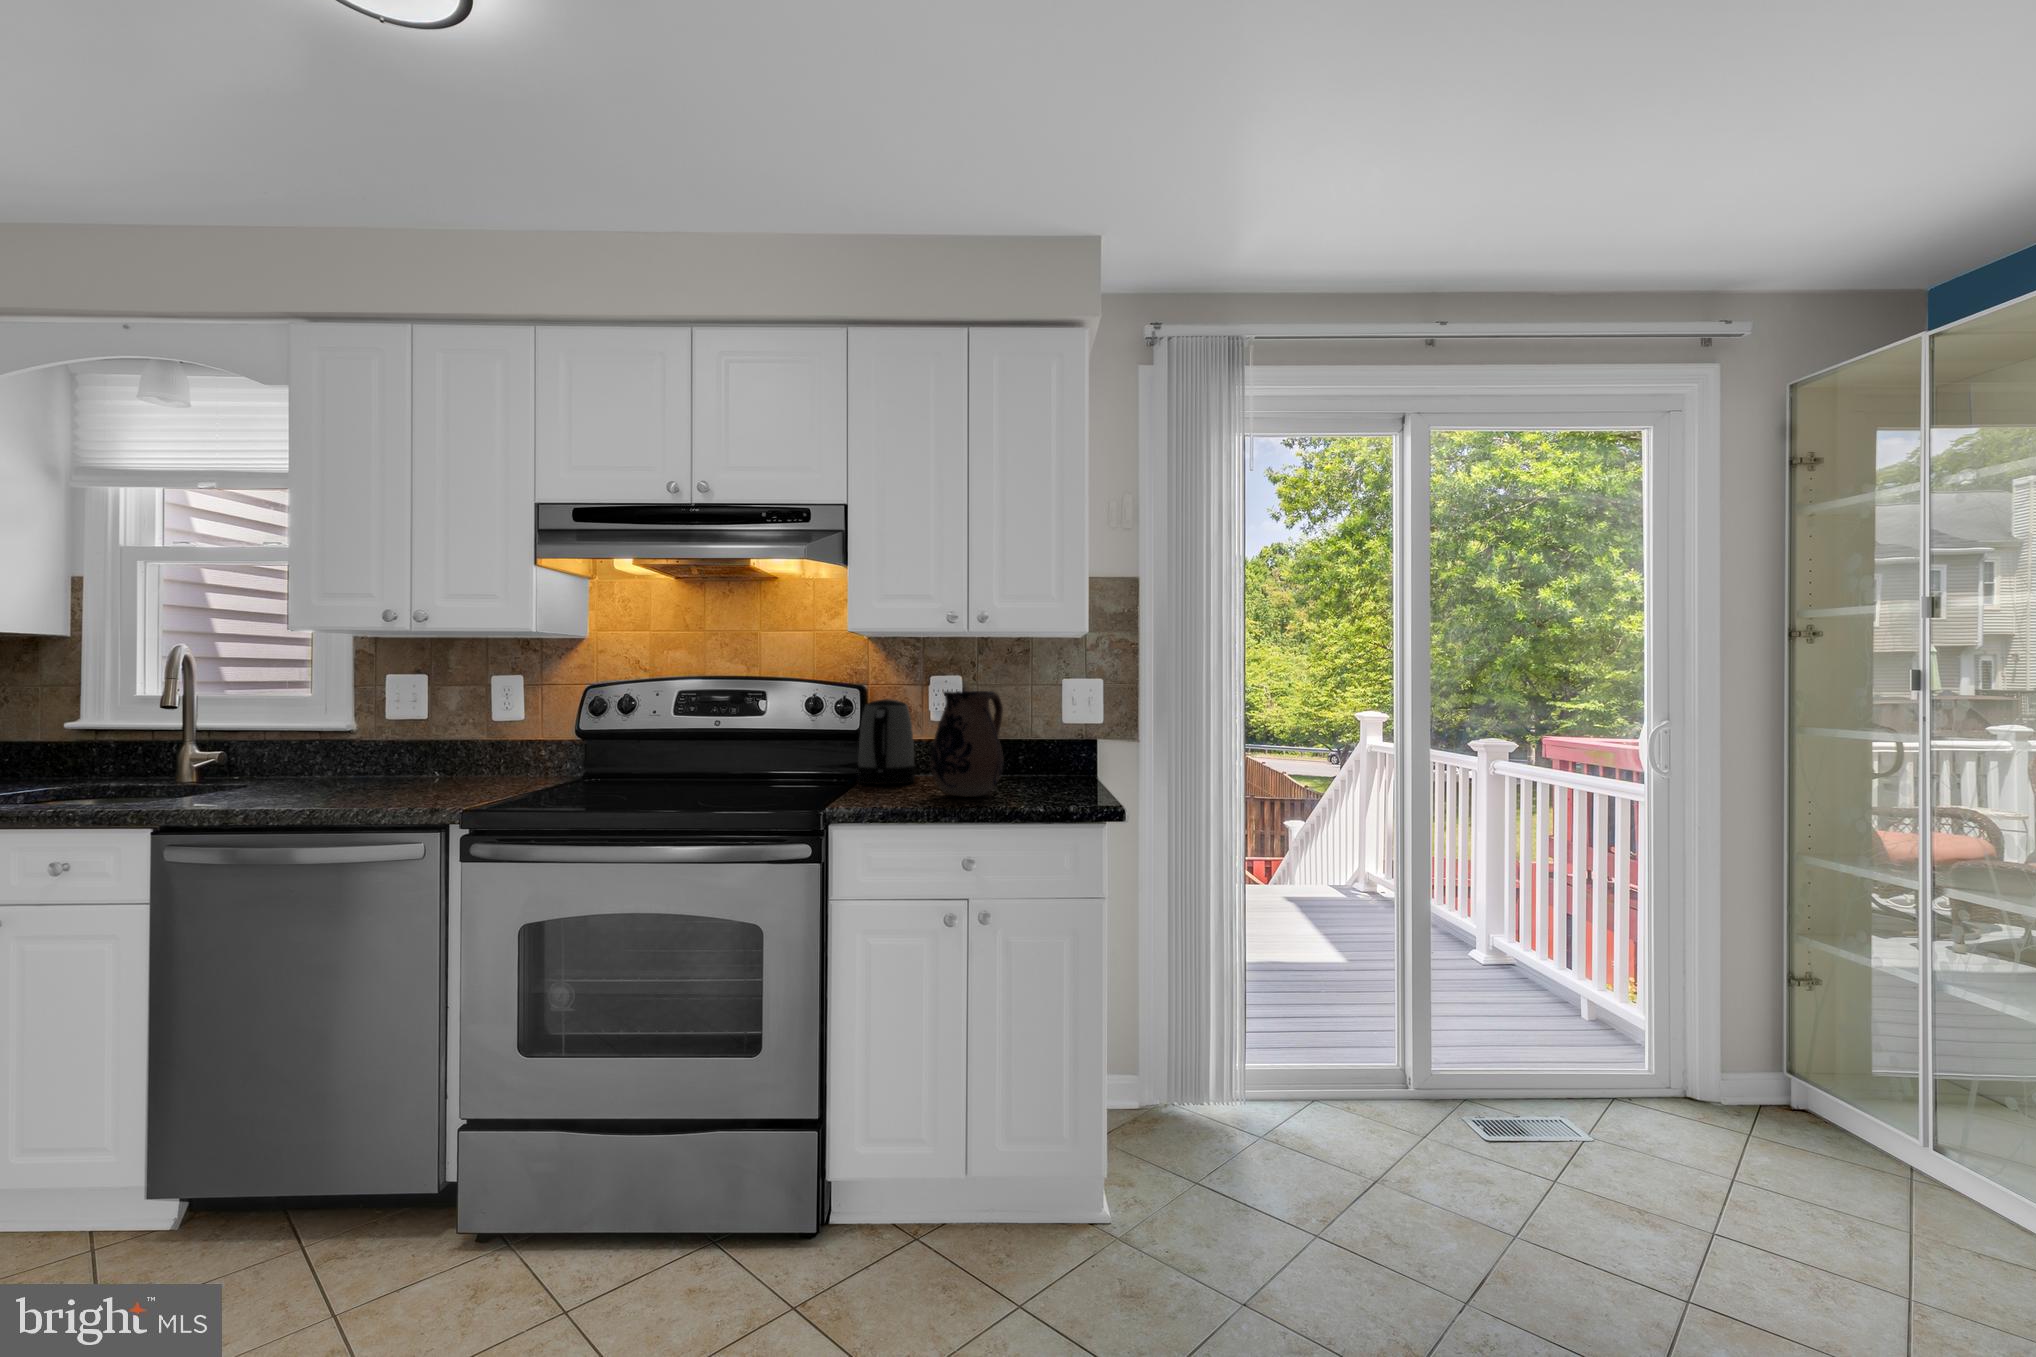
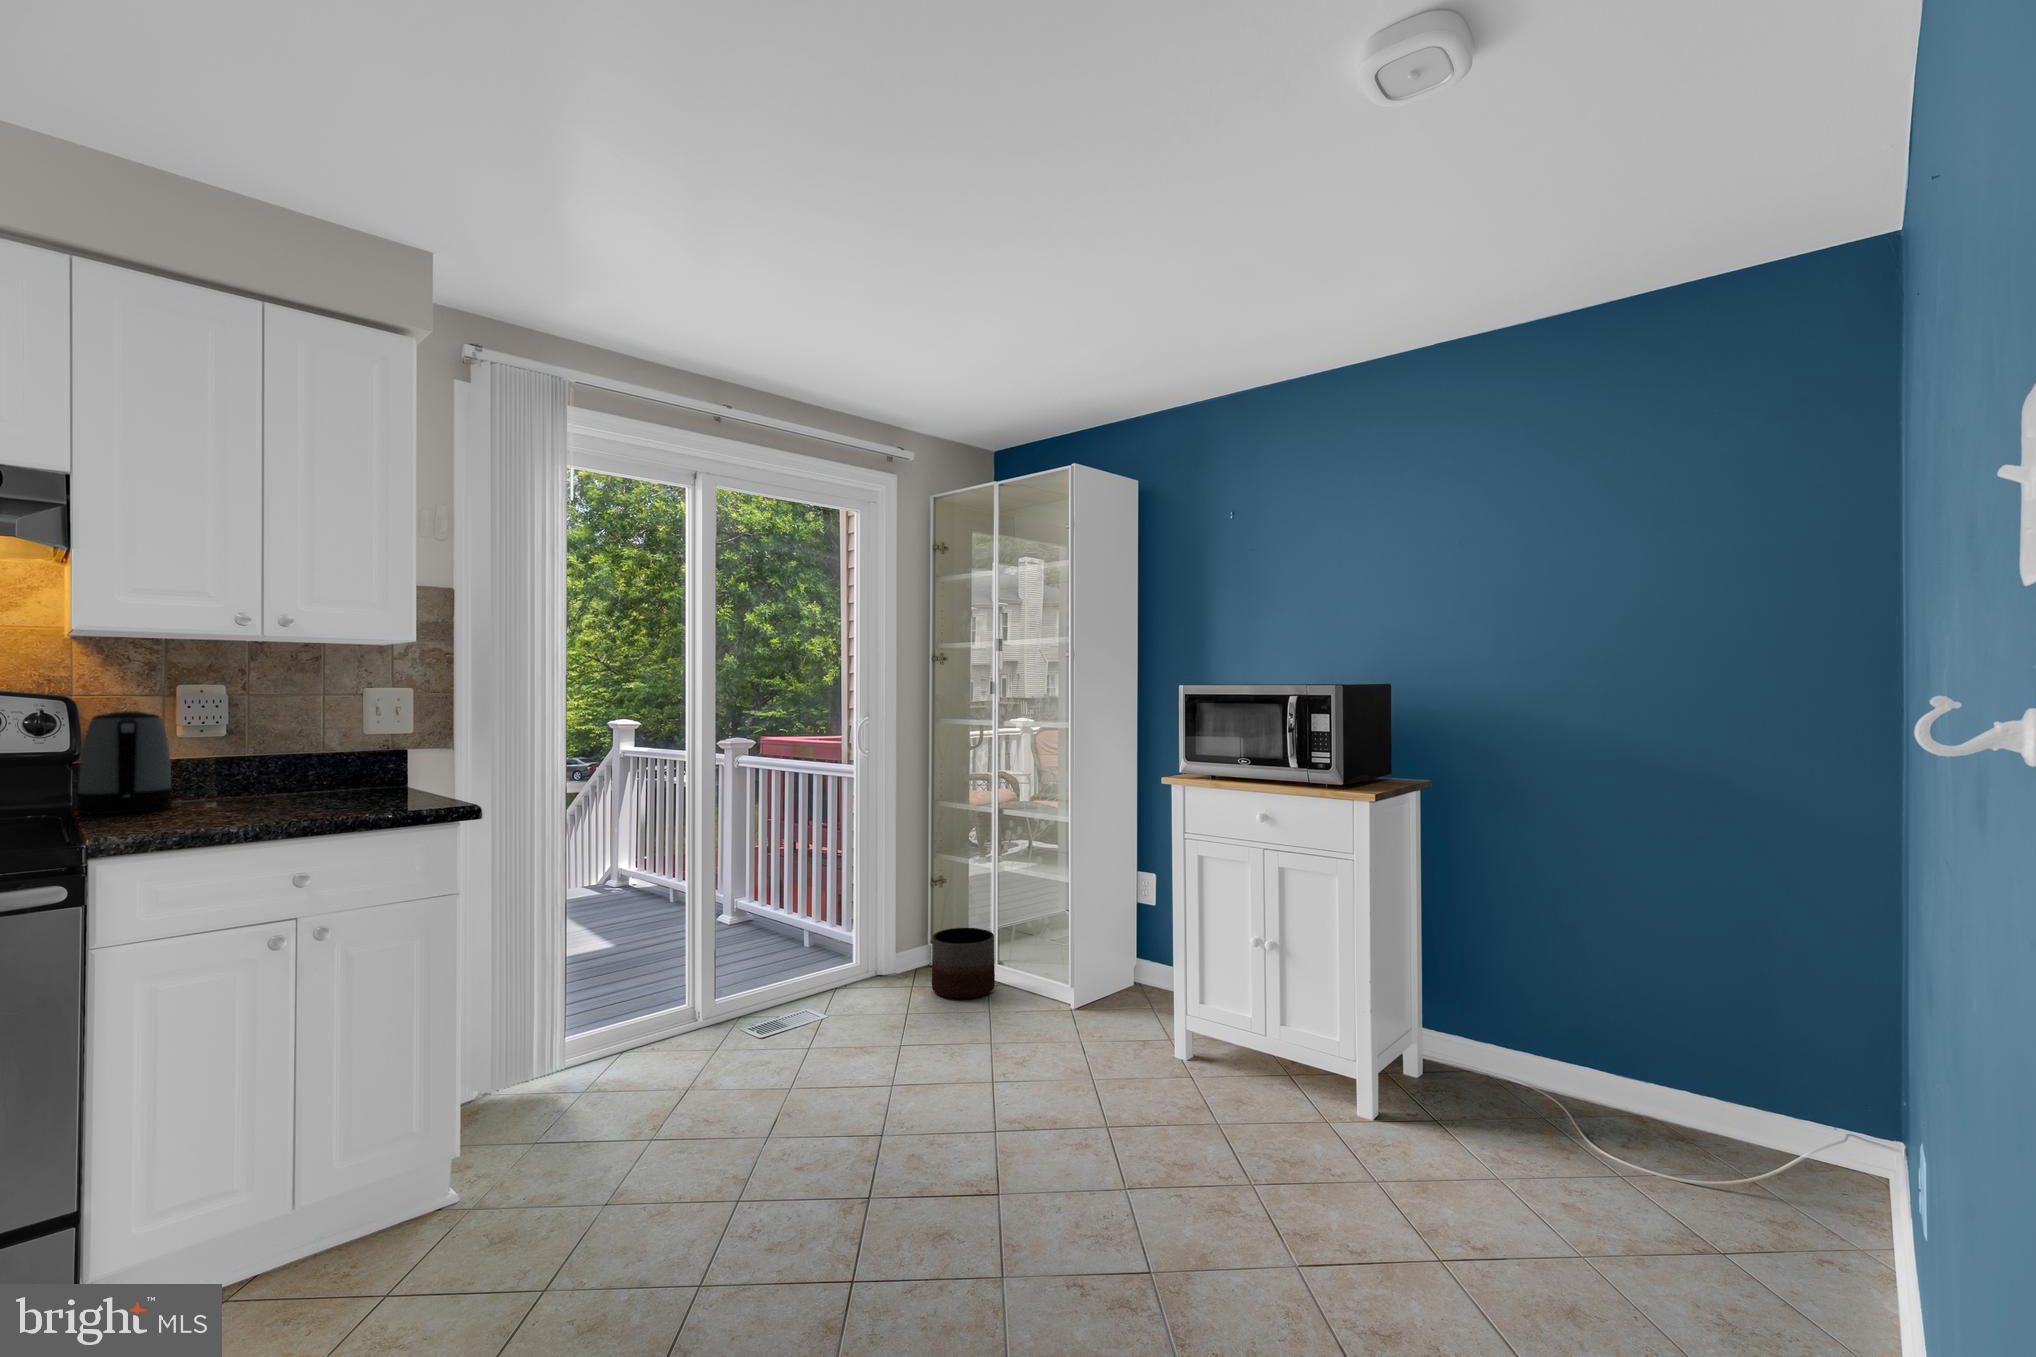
ceramic pitcher: present [930,691,1004,797] -> none [226,699,327,813]
planter: none [1781,1062,1911,1190] -> present [932,928,995,999]

